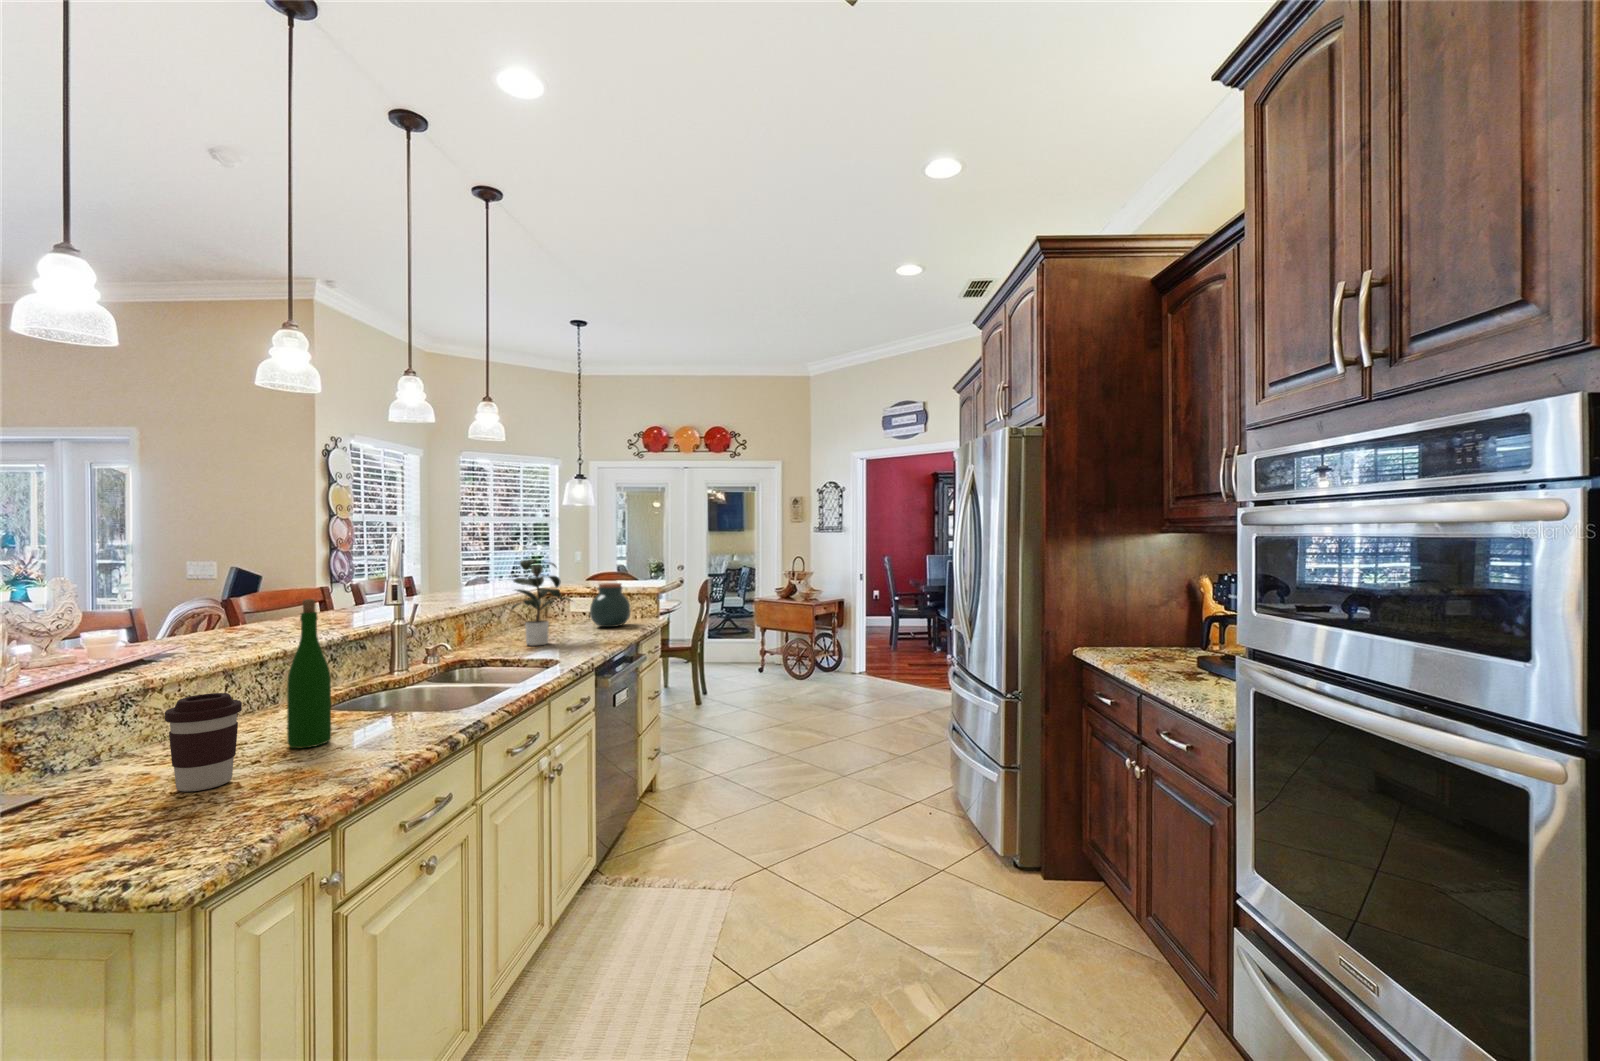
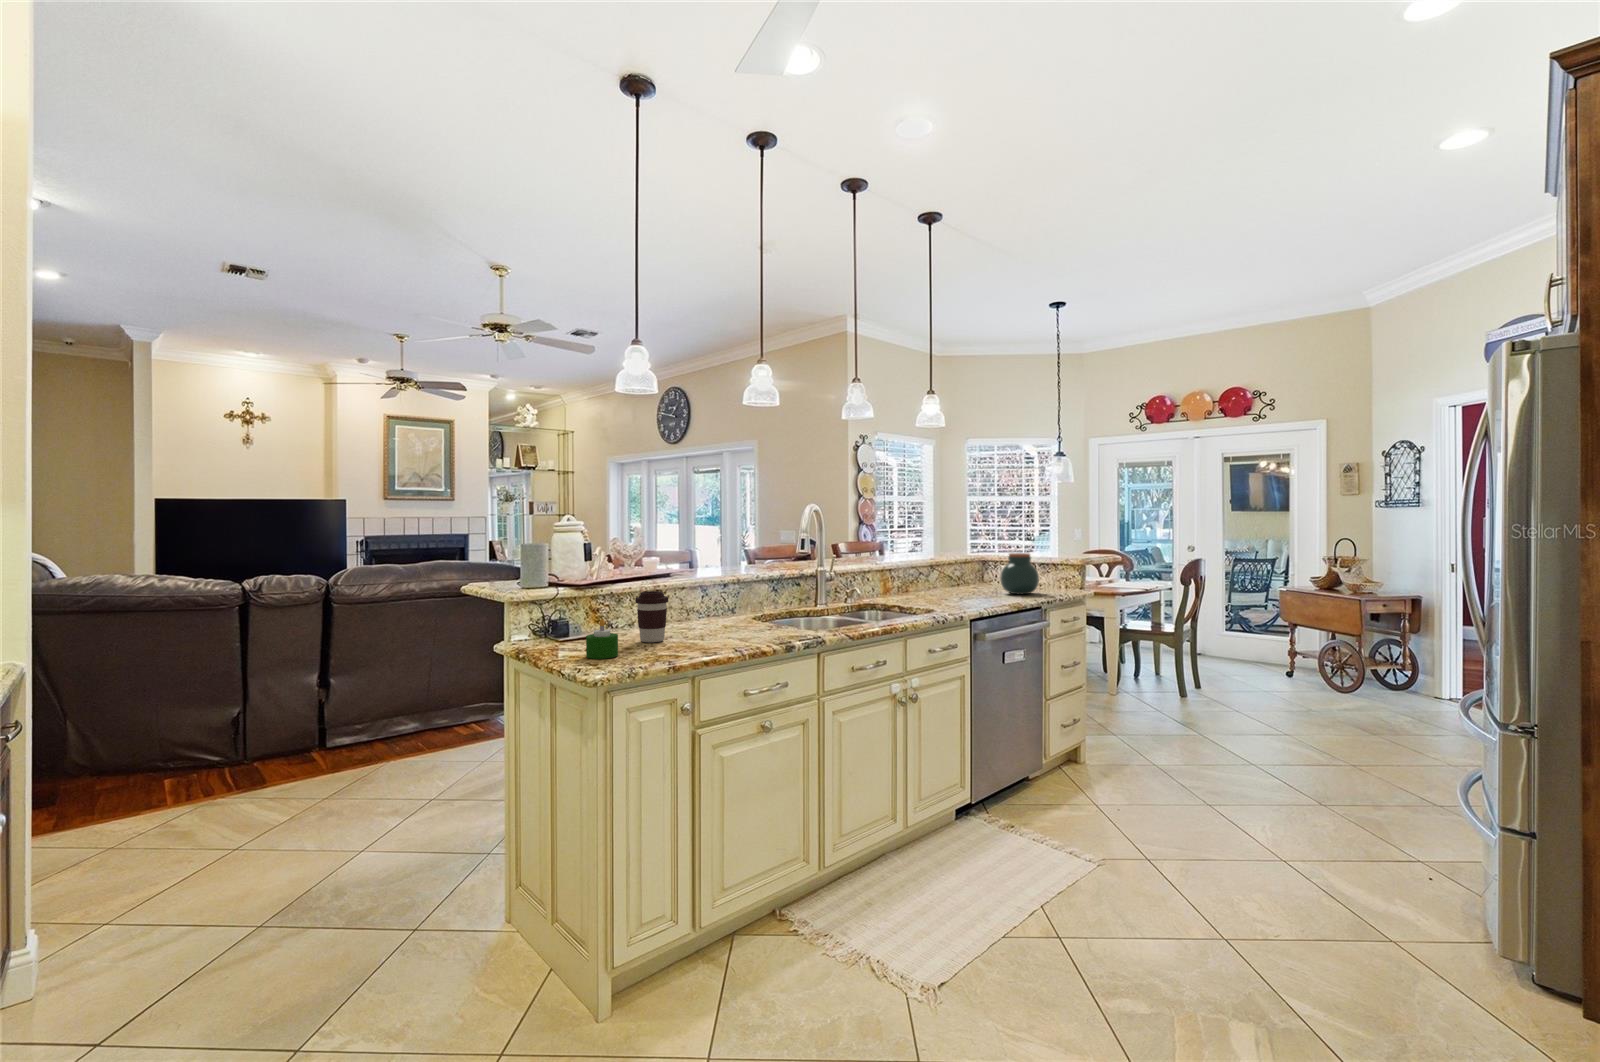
potted plant: present [511,559,572,646] -> none [911,527,980,601]
wine bottle: present [287,599,331,748] -> none [705,543,728,635]
candle: none [103,770,187,858] -> present [586,619,618,659]

